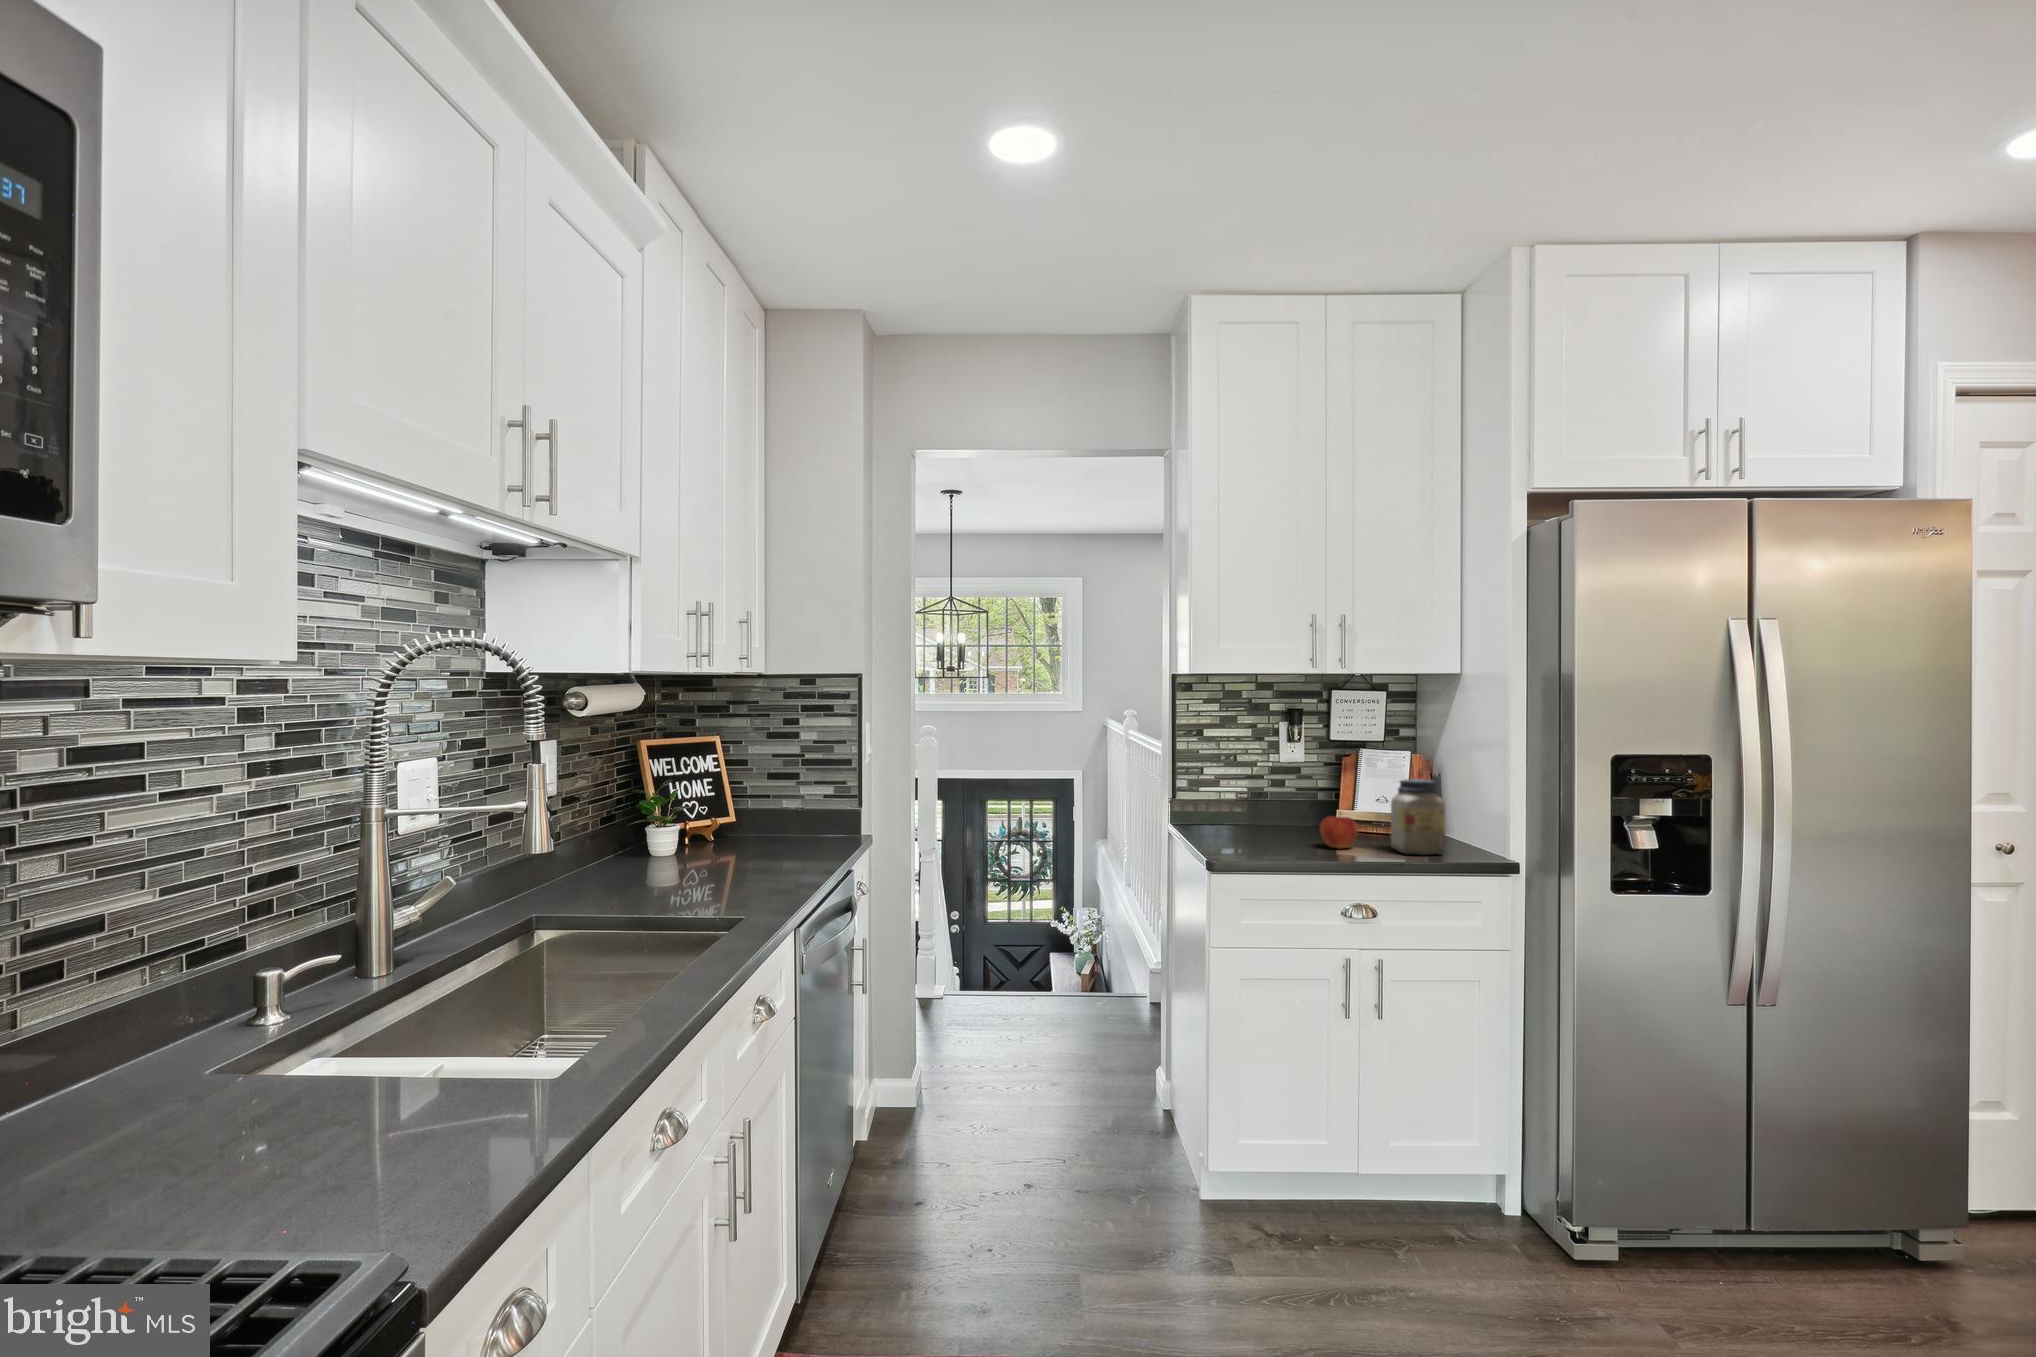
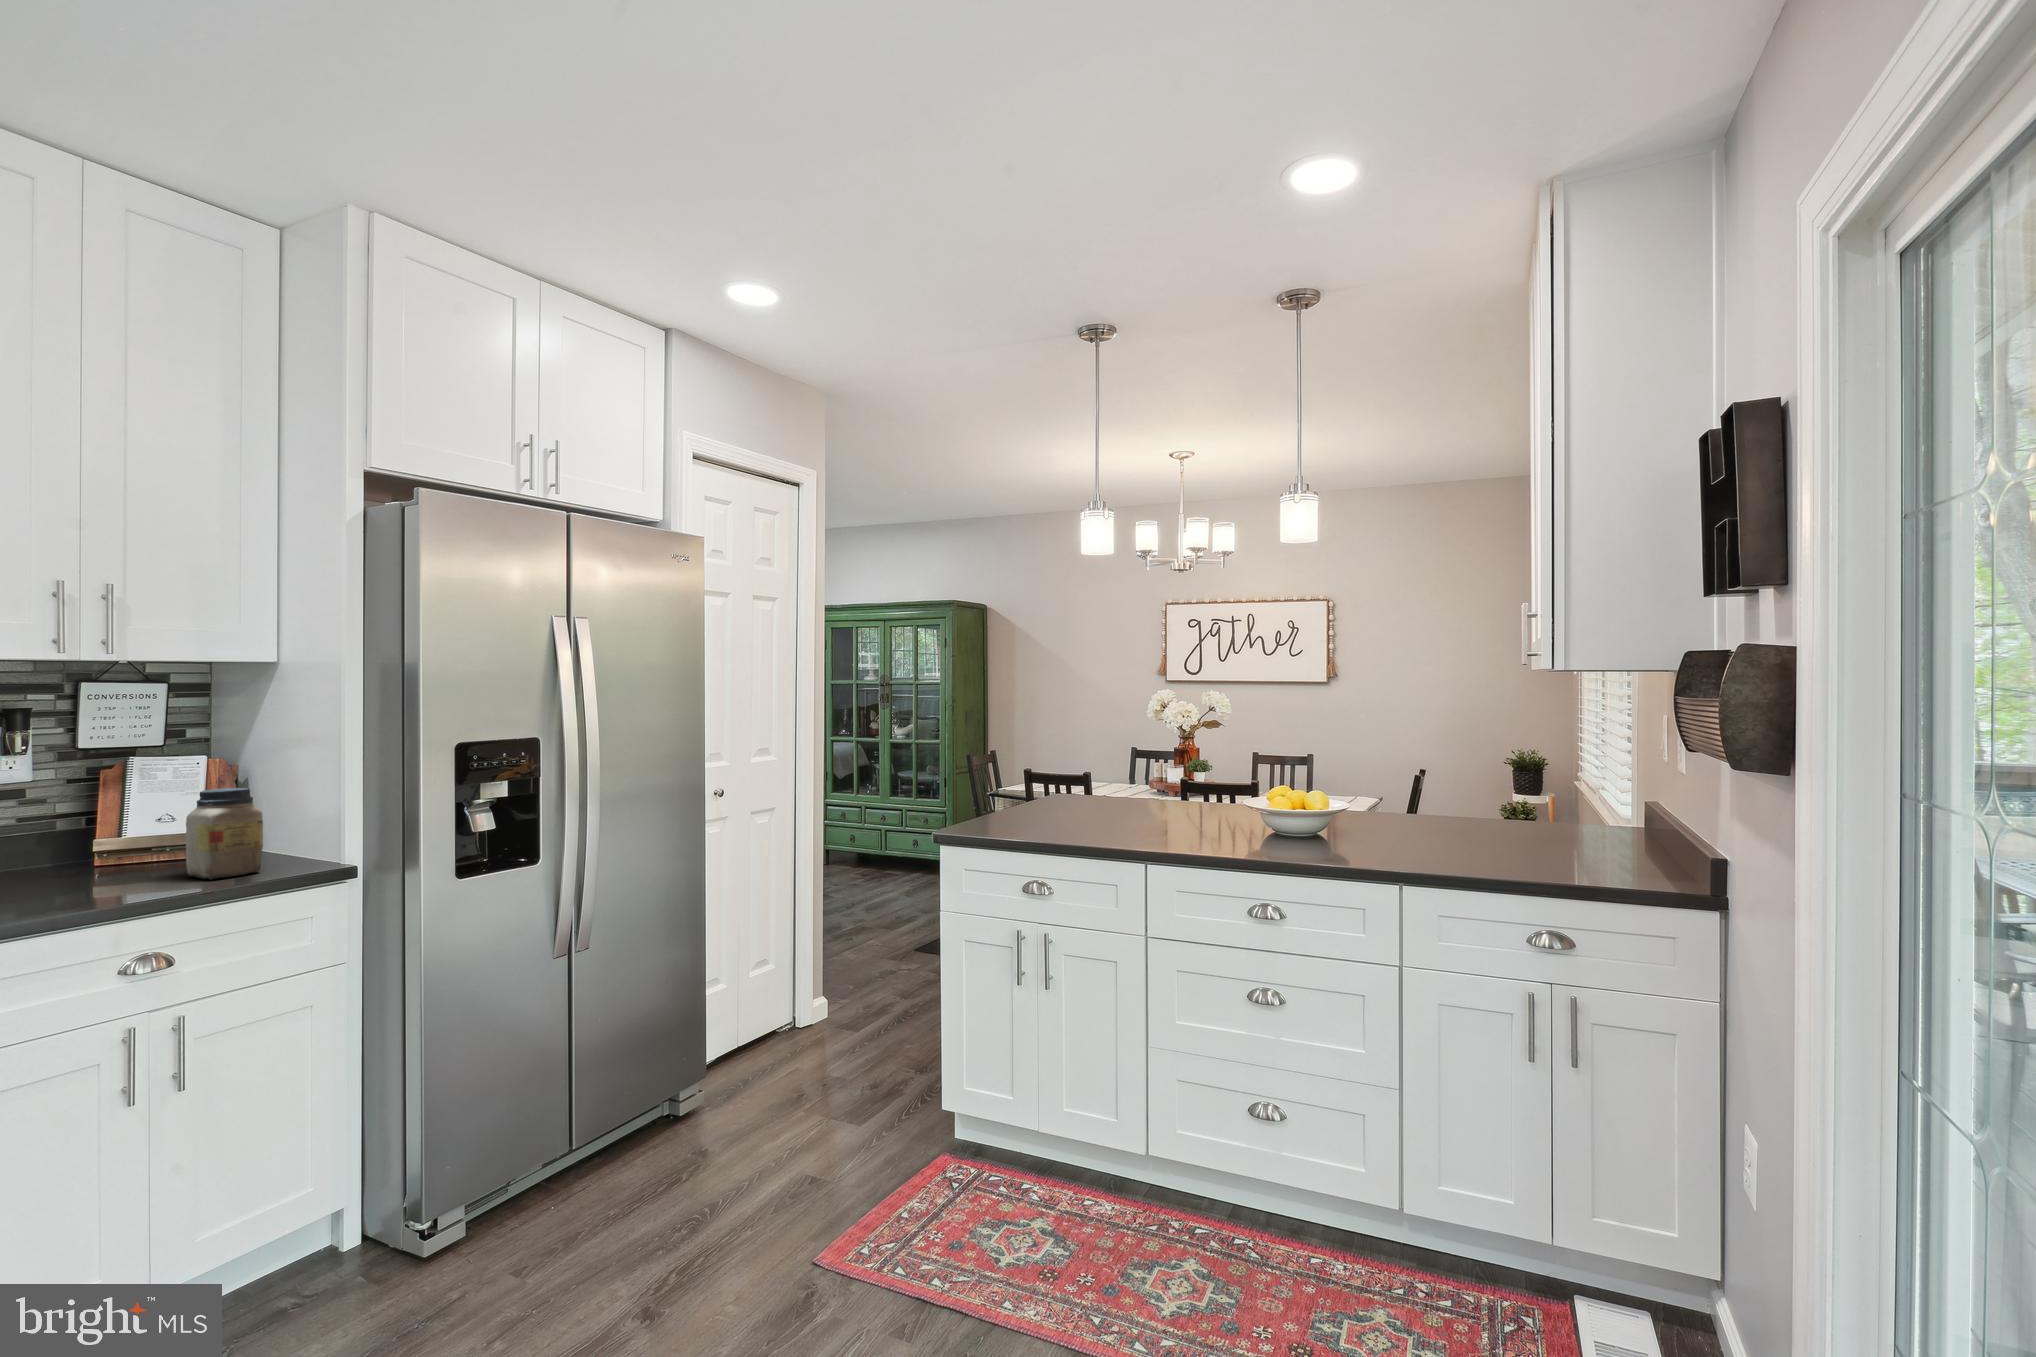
apple: present [1320,816,1358,848] -> none [73,841,136,888]

